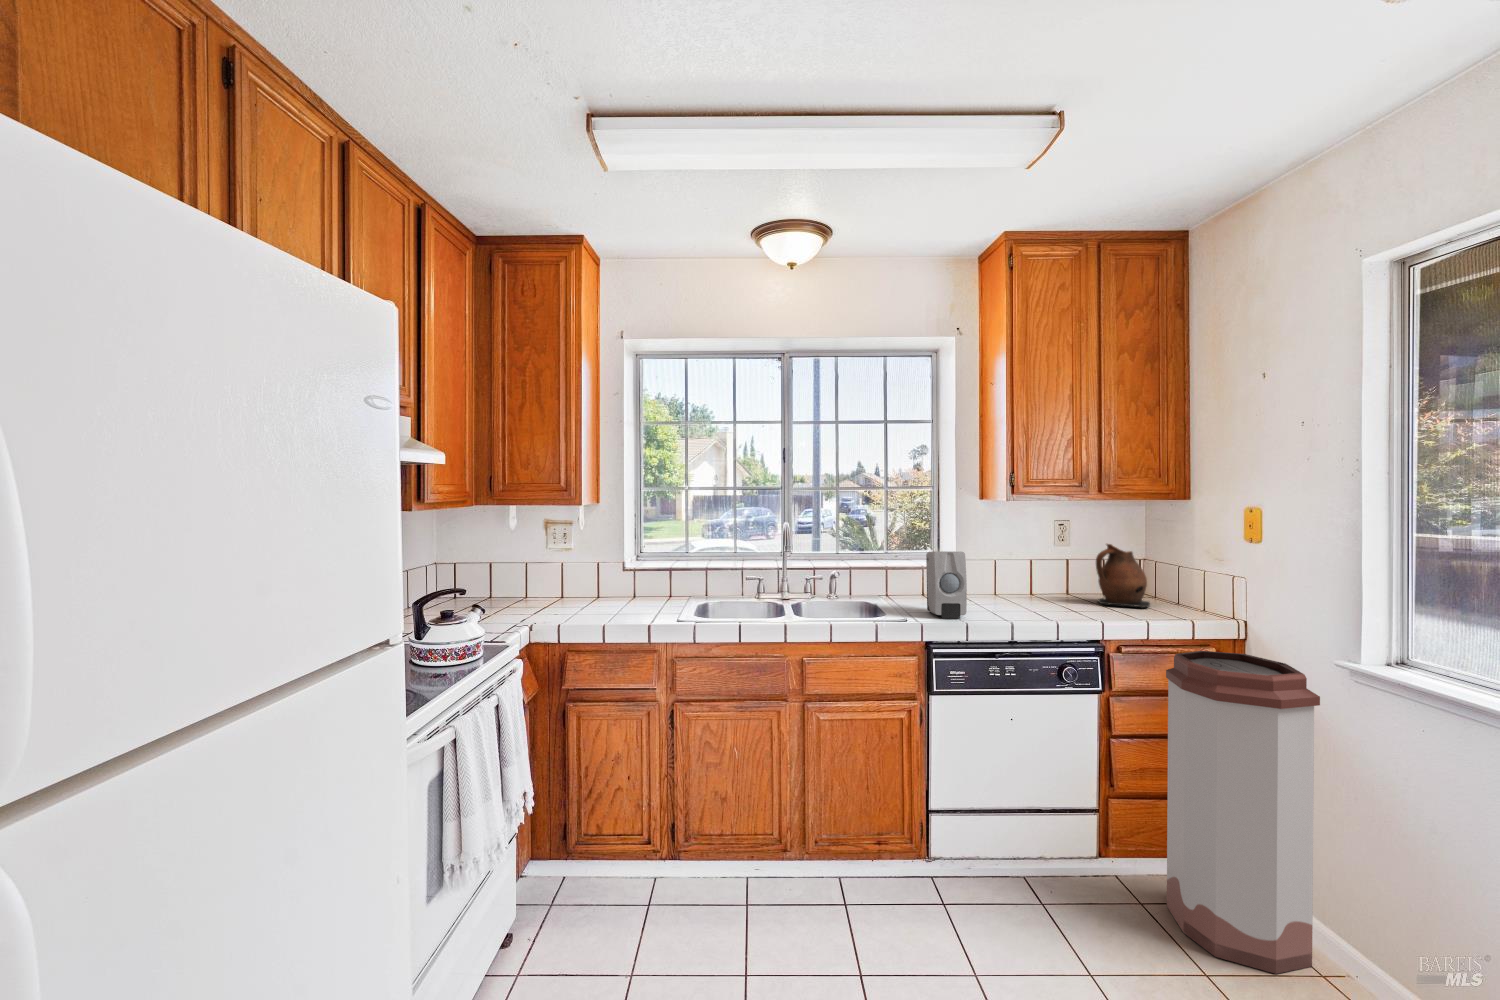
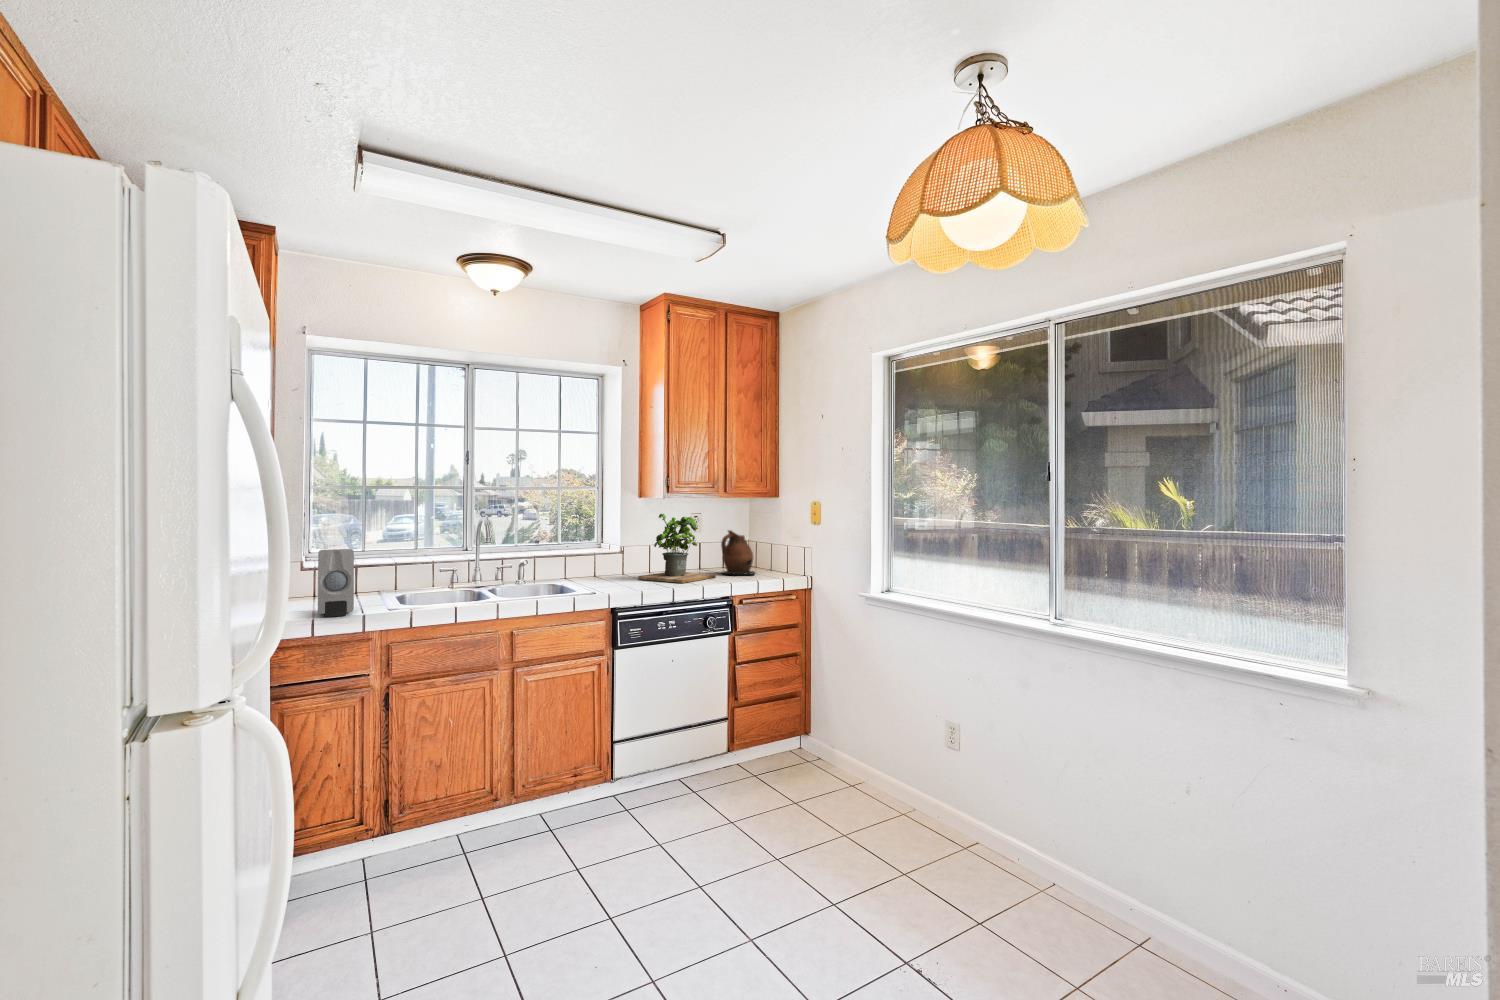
potted plant: none [975,520,1086,614] -> present [638,514,716,583]
soap dispenser: present [926,551,967,619] -> present [318,549,354,617]
trash can: present [1166,651,1320,974] -> none [771,597,851,791]

